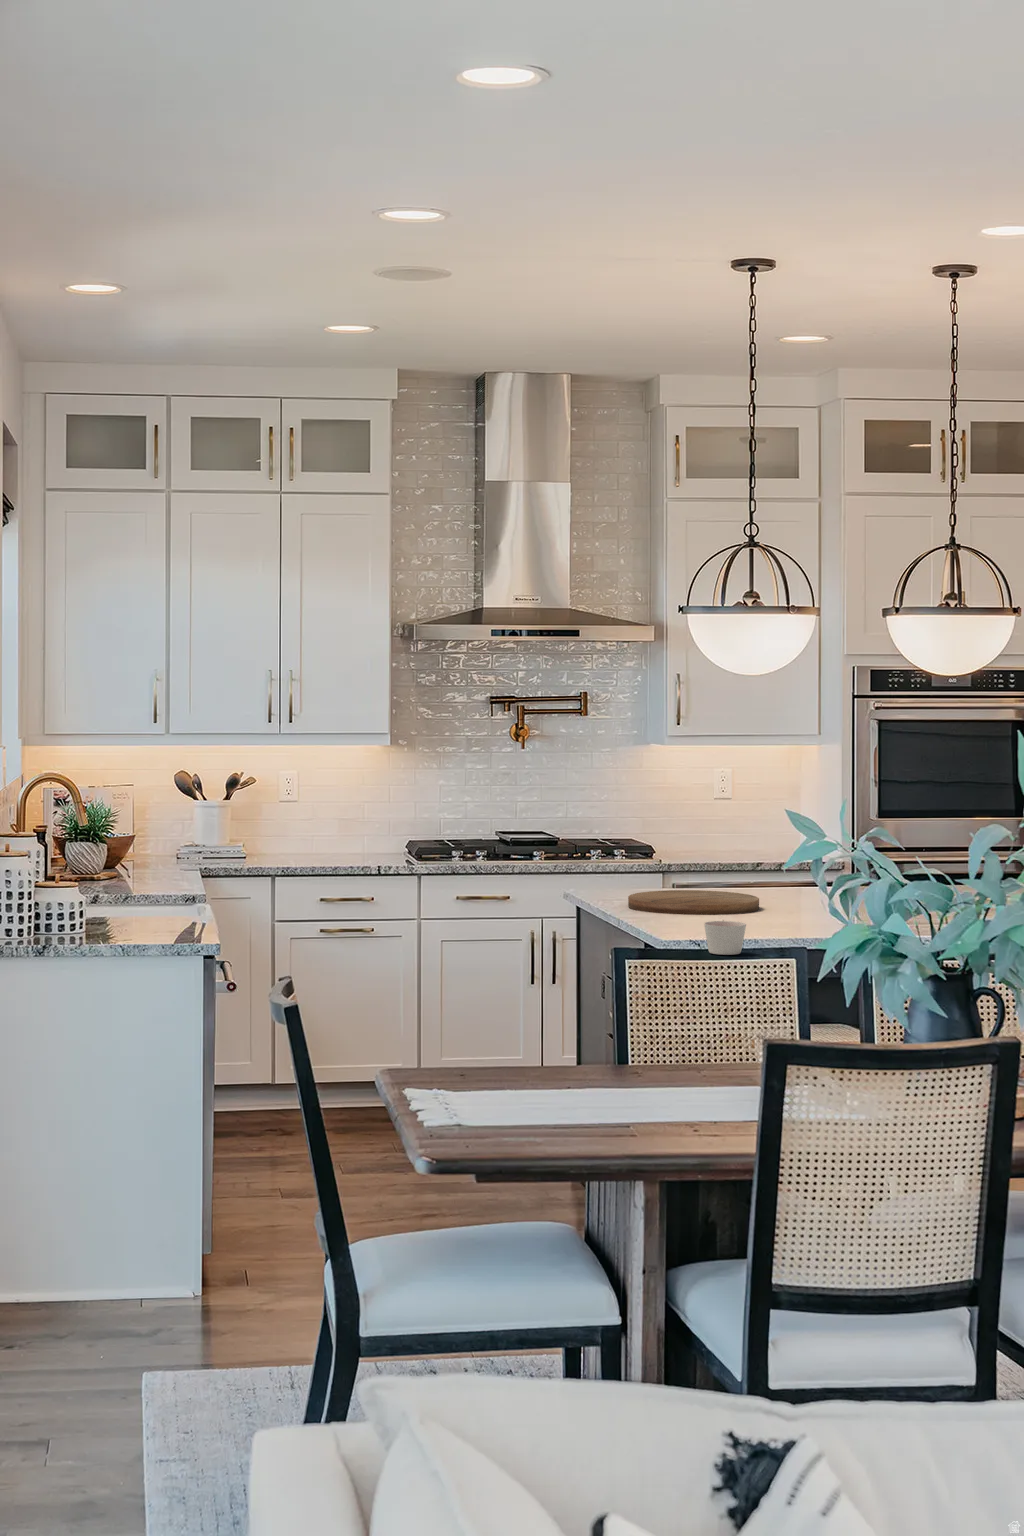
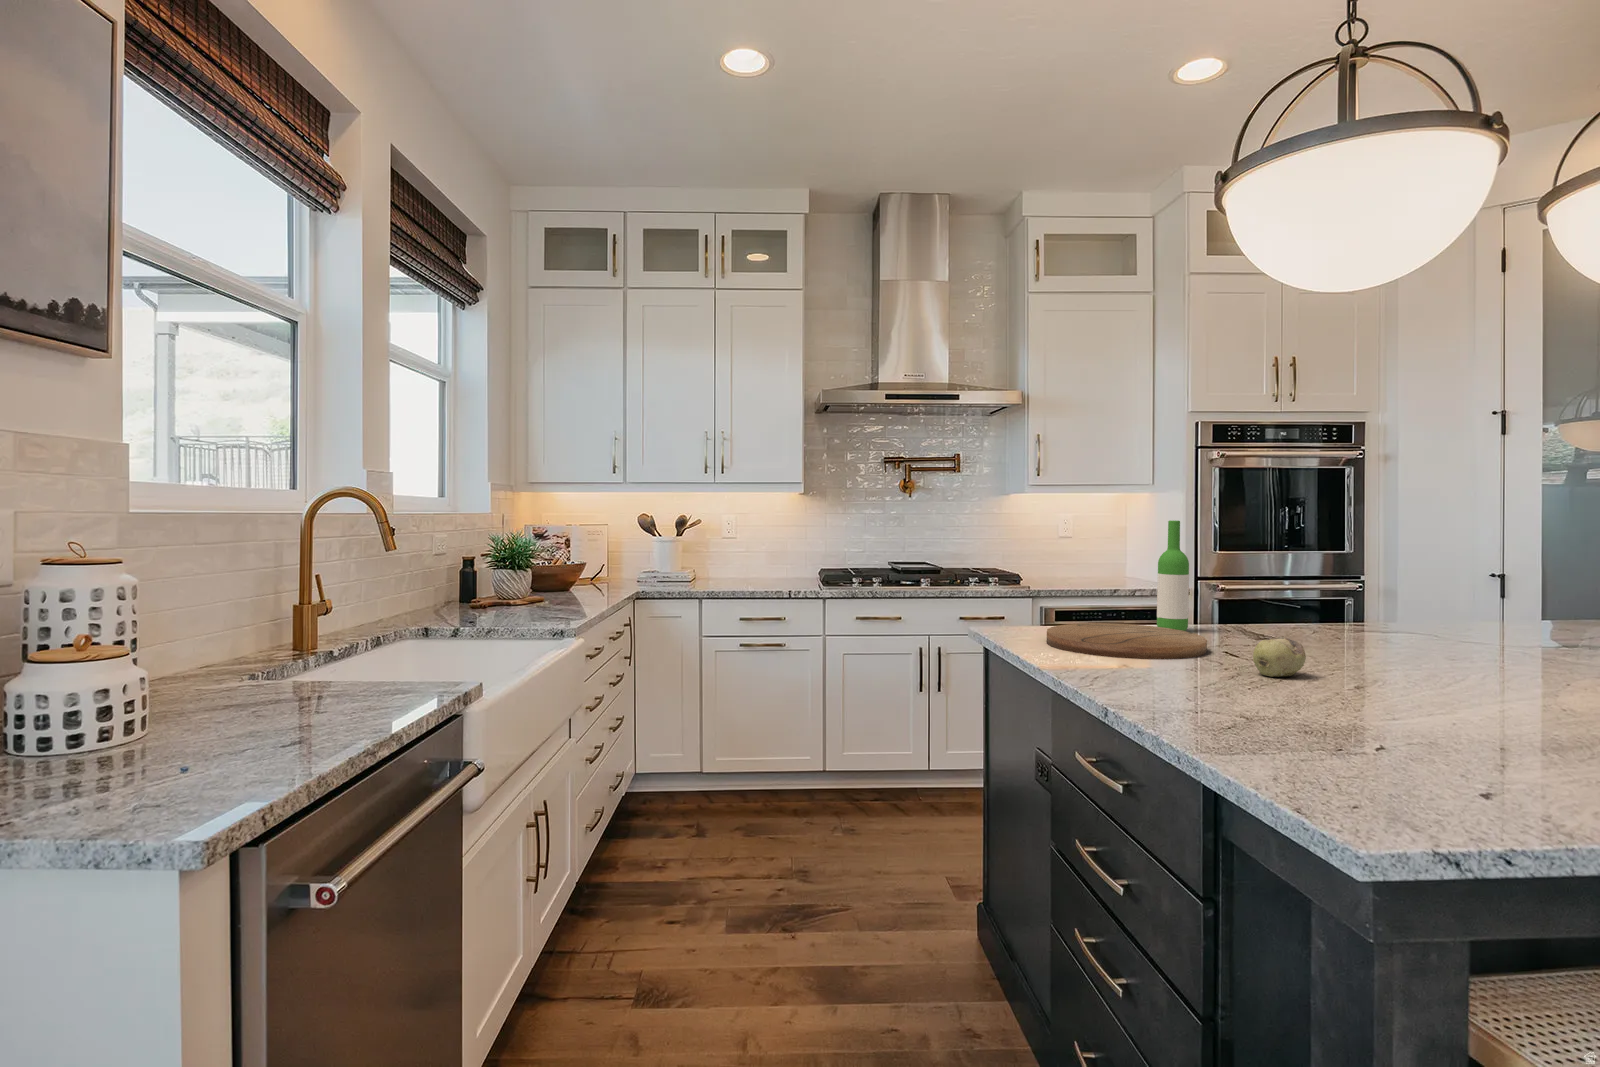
wine bottle: none [744,793,772,899] -> present [1157,520,1189,631]
fruit: none [765,892,802,922] -> present [1253,637,1306,677]
candle: present [704,921,746,955] -> none [1312,715,1410,791]

